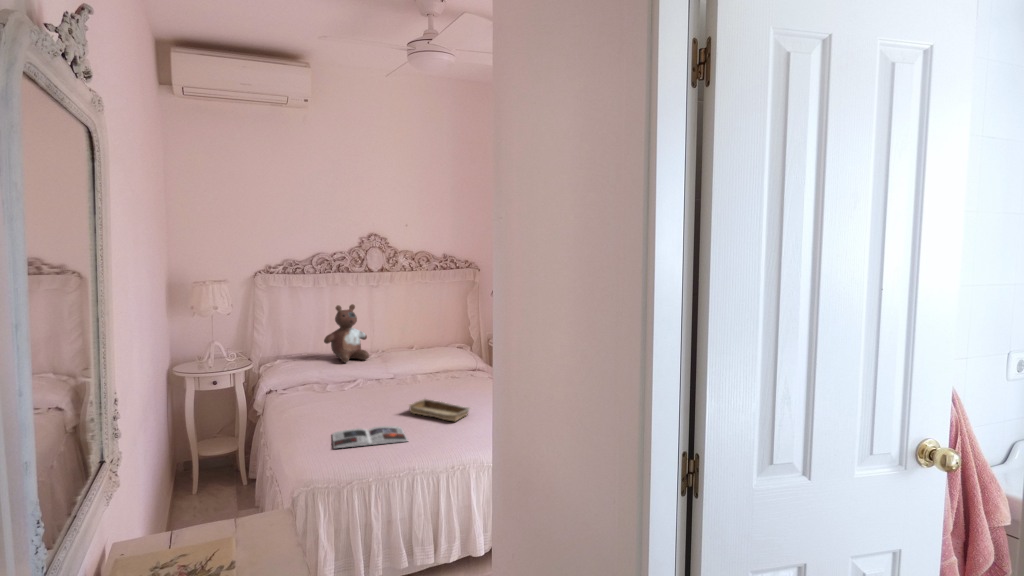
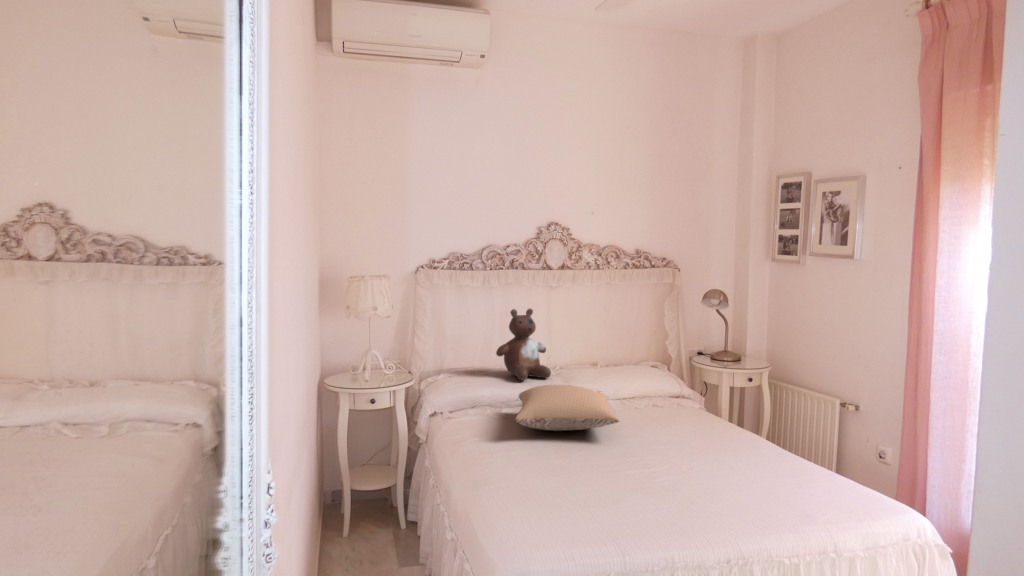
pillow: none [329,365,408,398] -> present [515,385,619,431]
tray: present [409,399,470,421] -> none [622,435,719,473]
magazine: present [332,426,408,448] -> none [531,474,644,506]

